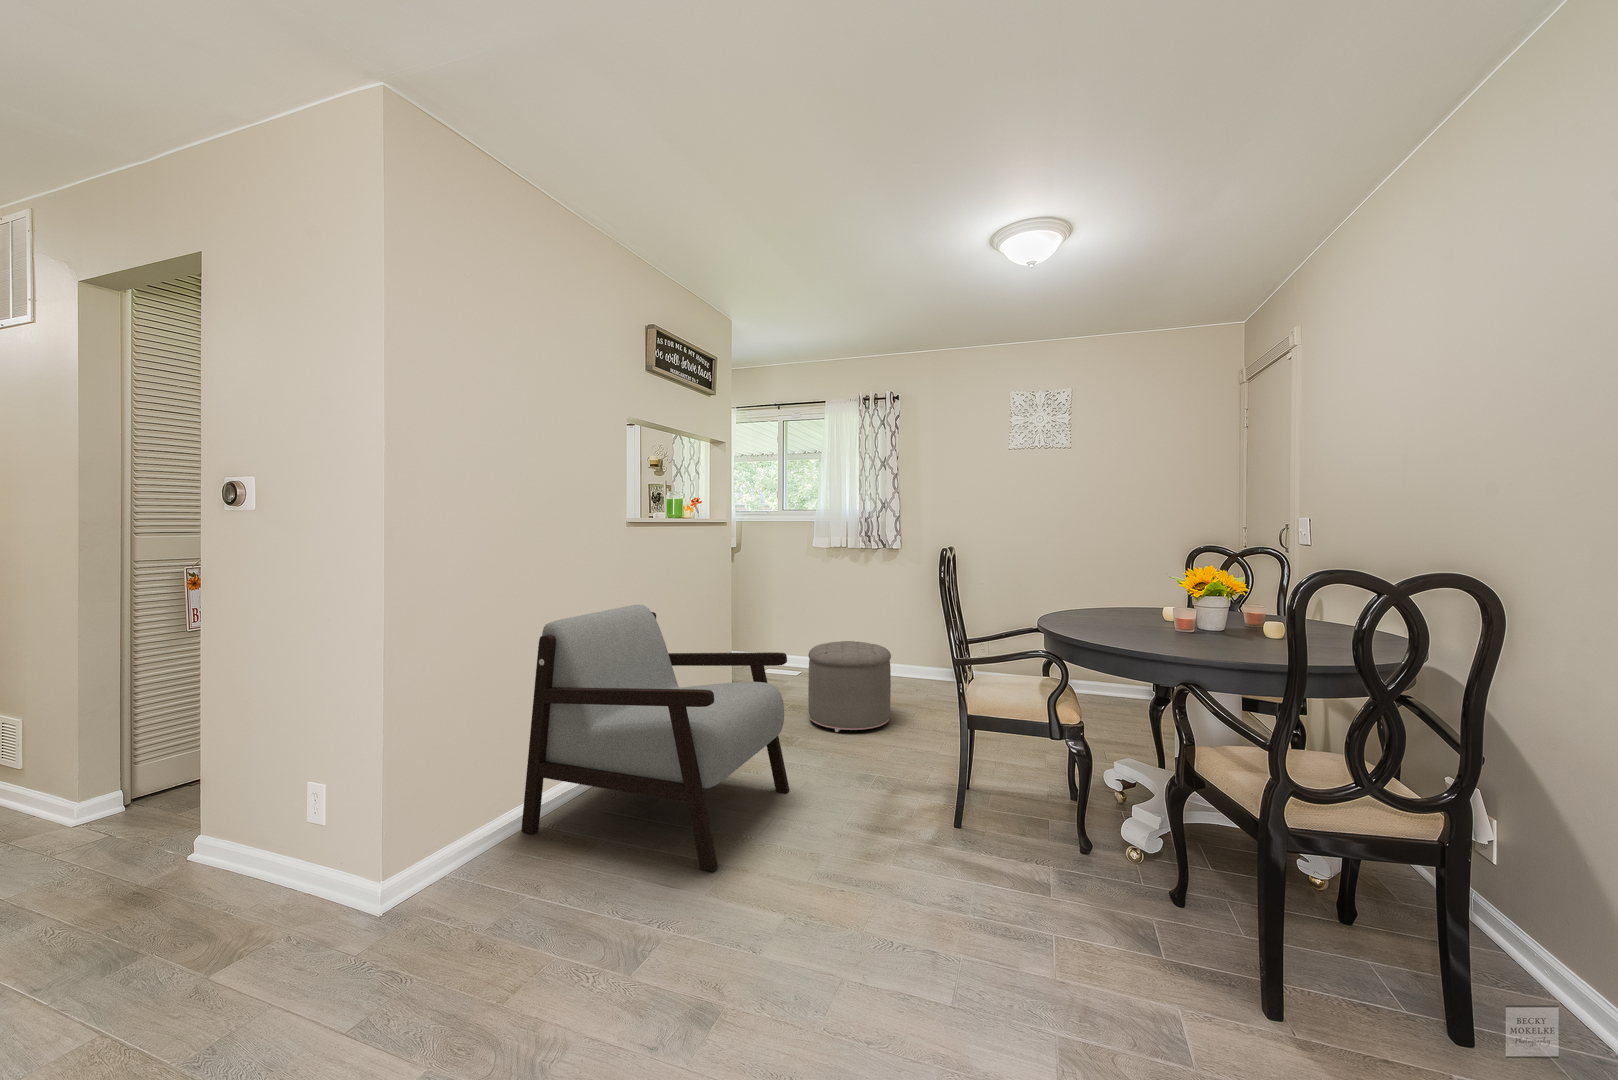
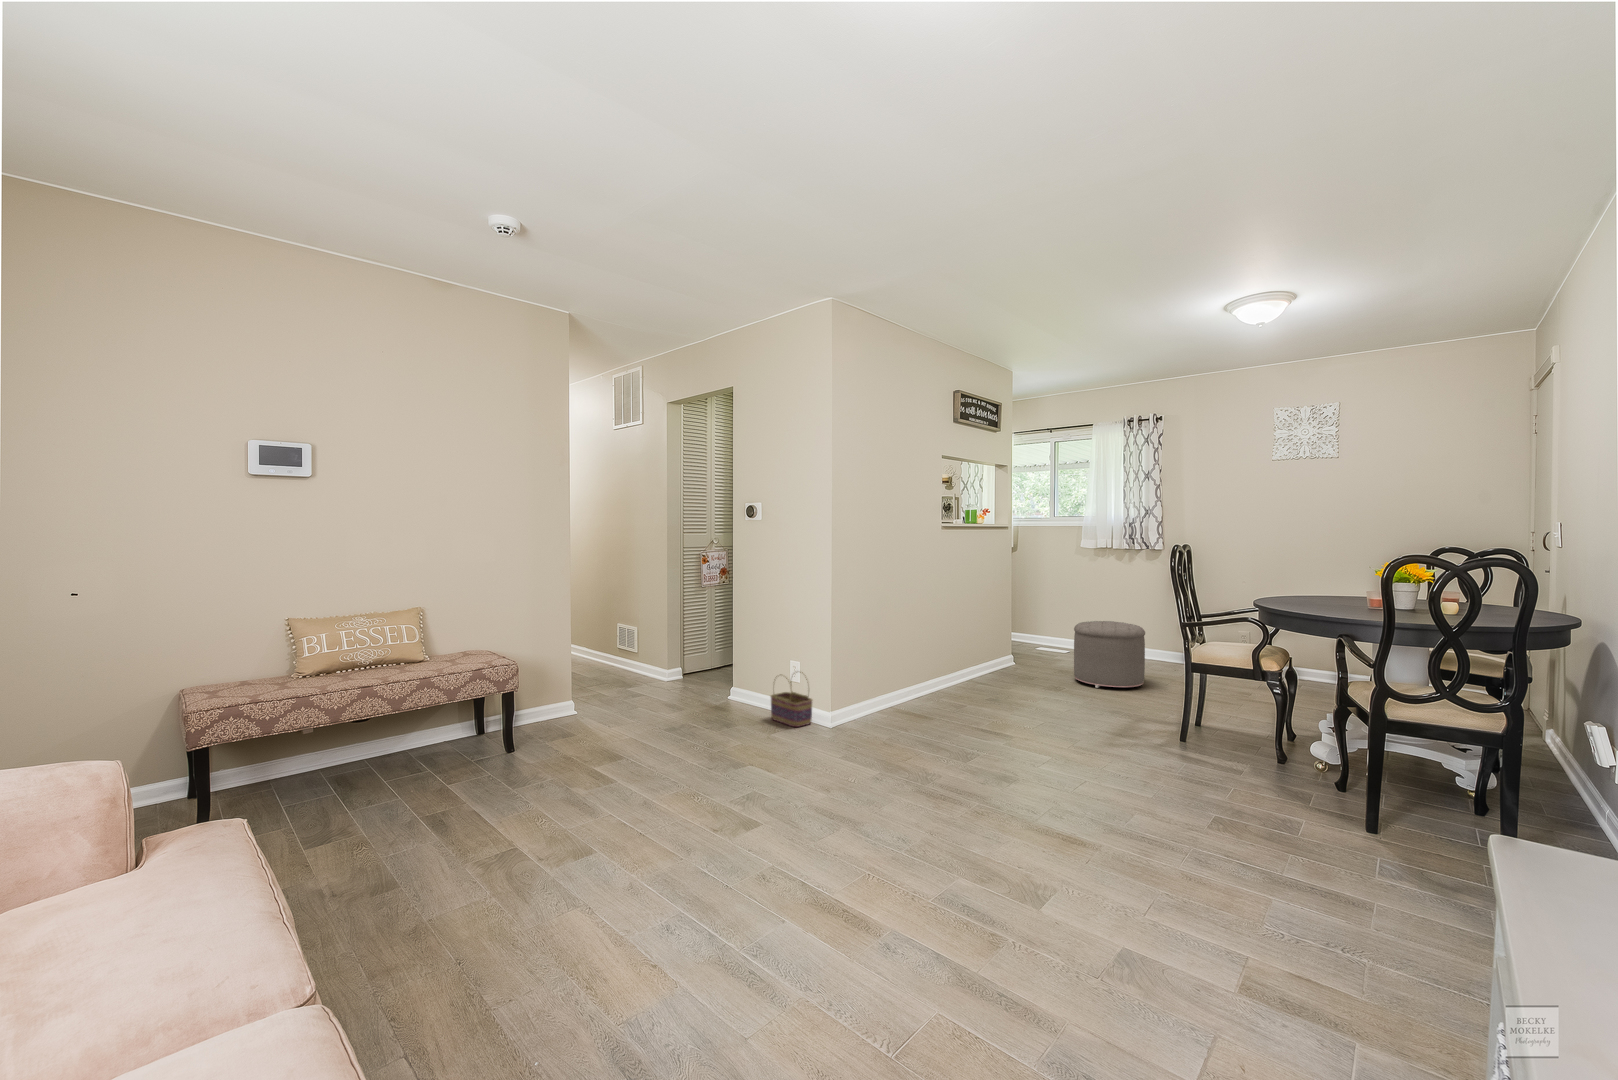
armchair: present [522,605,790,872] -> none [885,581,1056,737]
basket: none [258,802,353,926] -> present [771,672,812,727]

